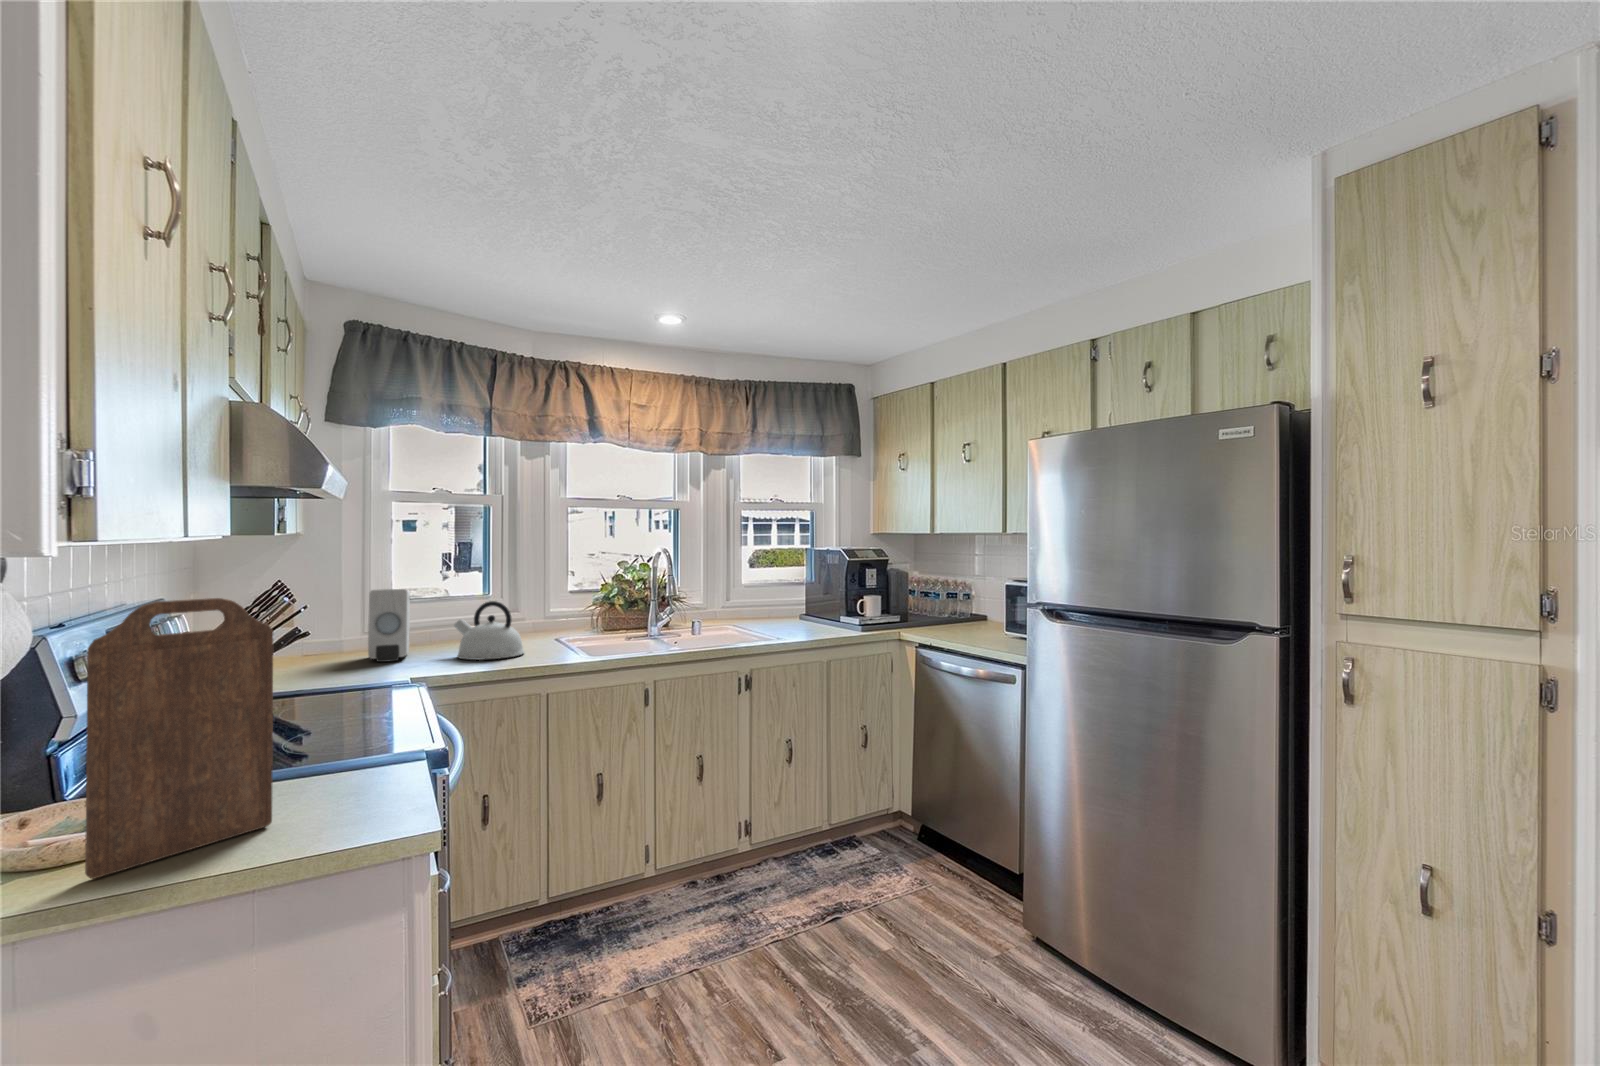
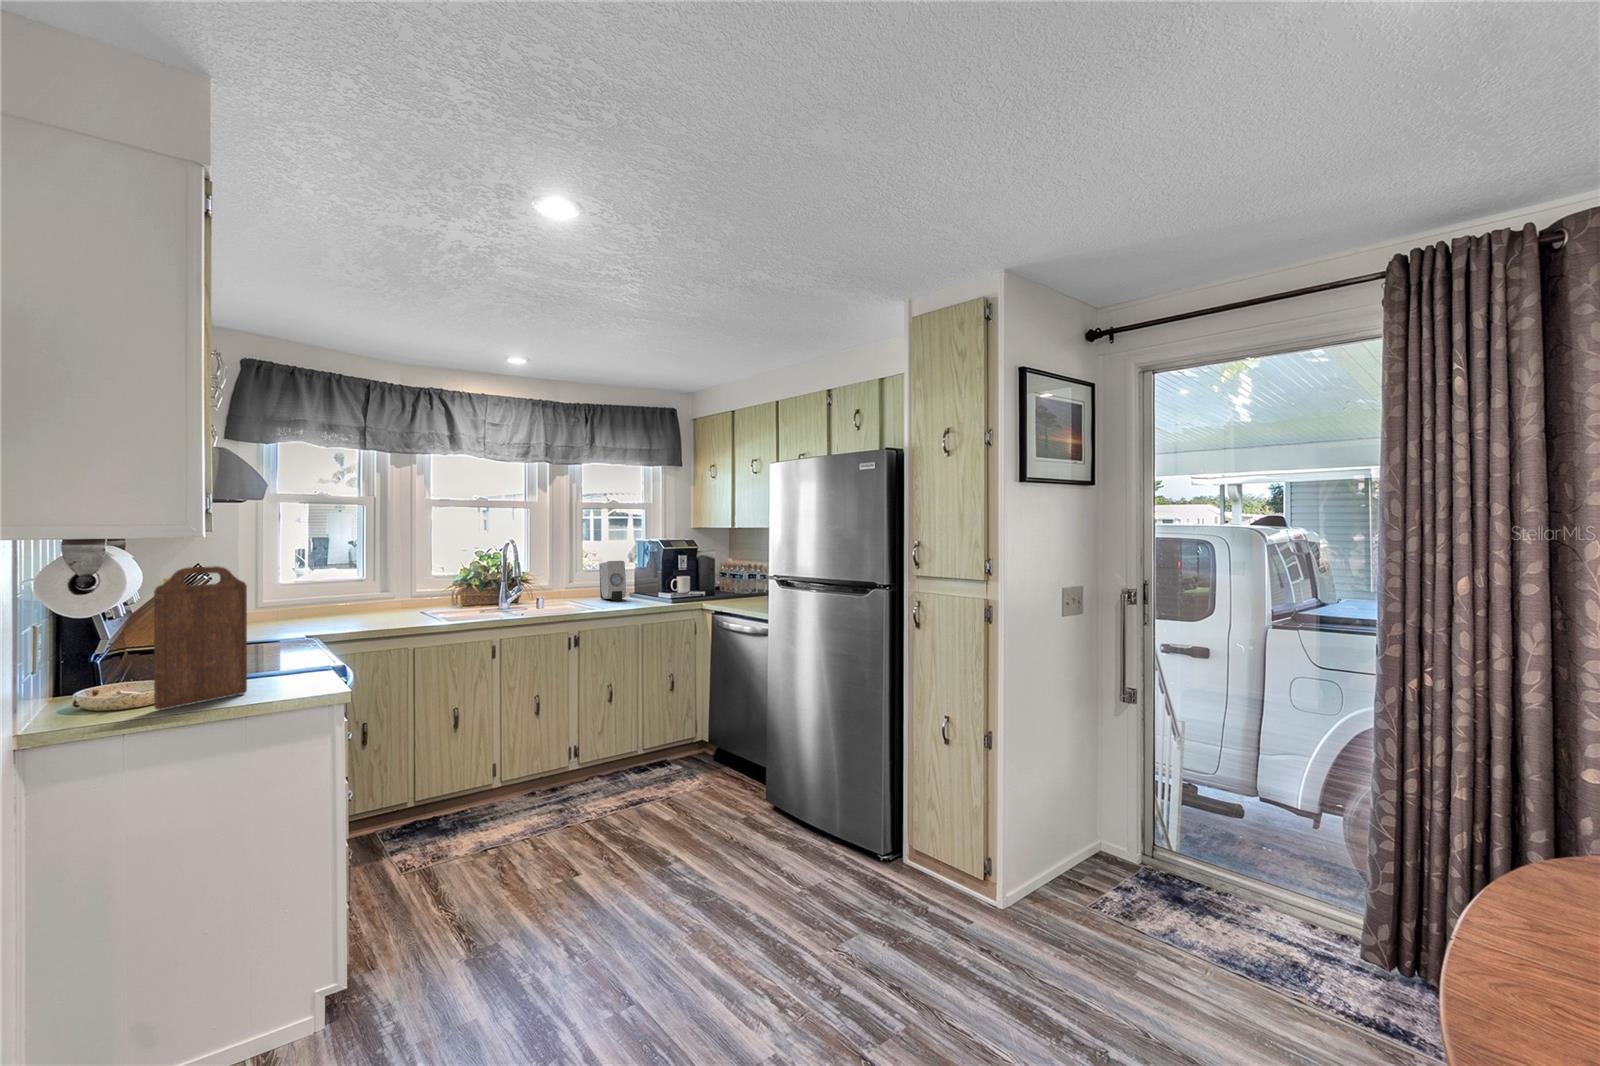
soap dispenser: present [368,589,410,662] -> present [599,561,626,600]
kettle: present [454,601,524,660] -> none [336,581,395,625]

